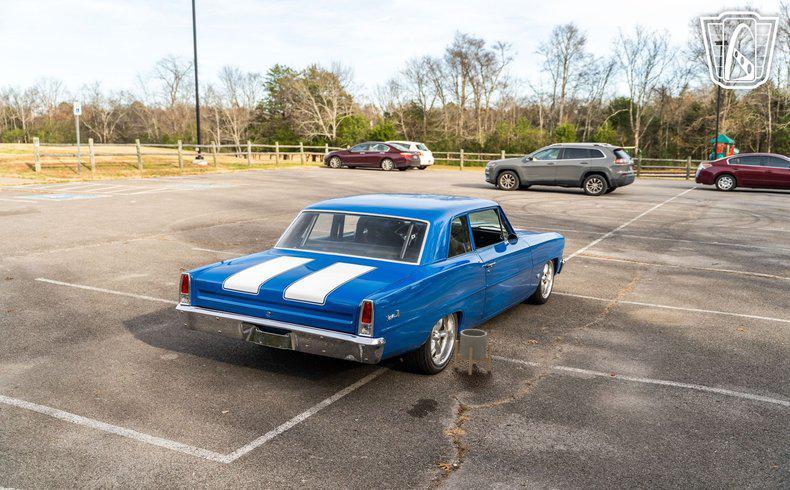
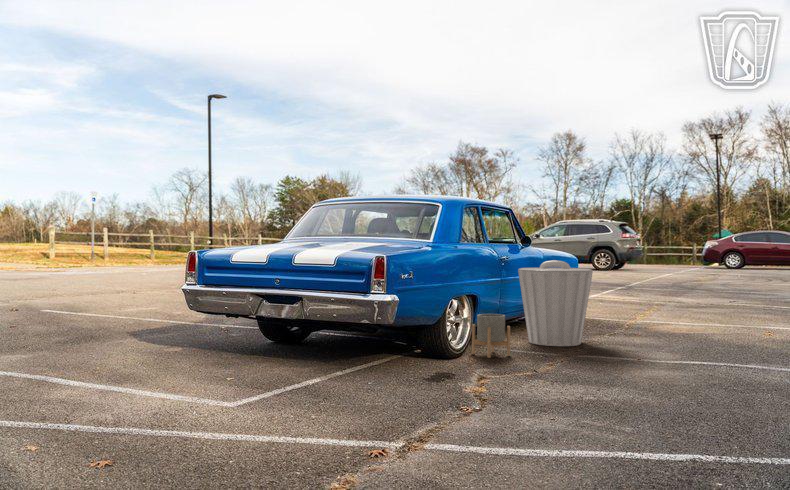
trash can: none [503,268,574,352] -> present [518,260,593,346]

